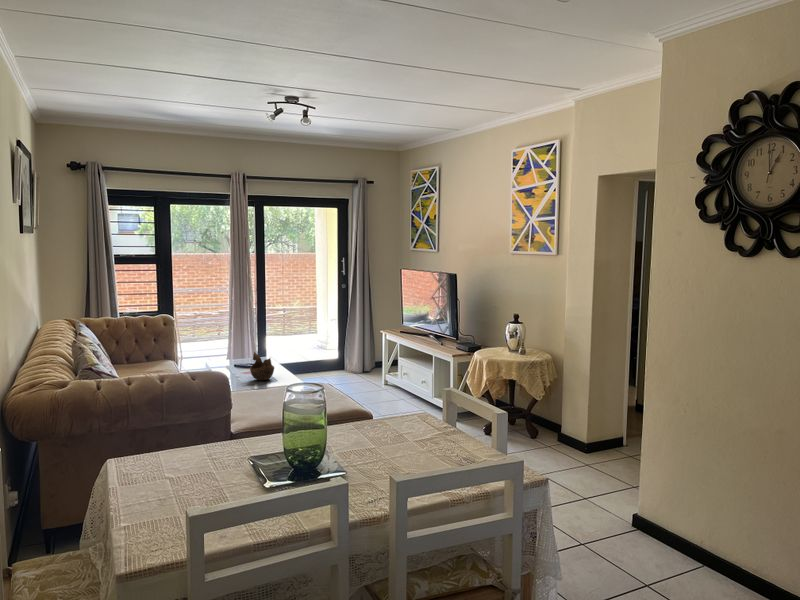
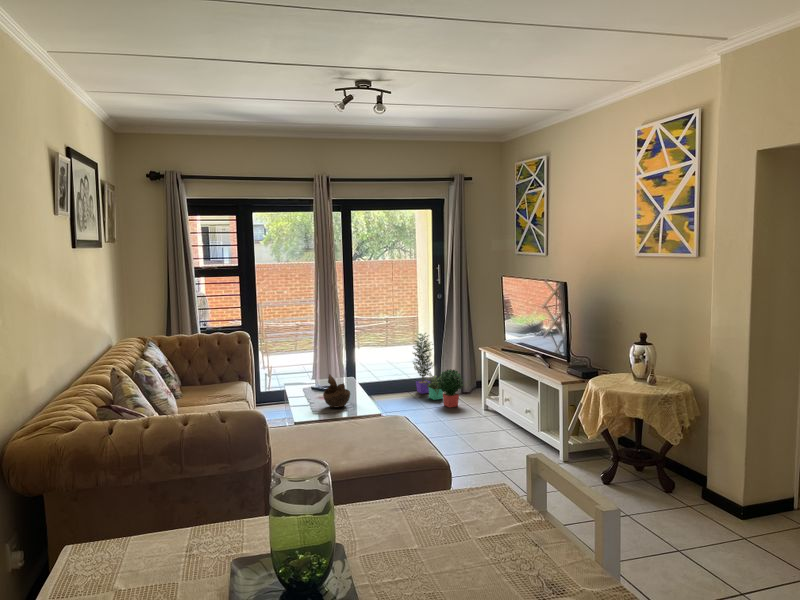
potted plant: none [318,318,367,384] -> present [413,333,463,407]

